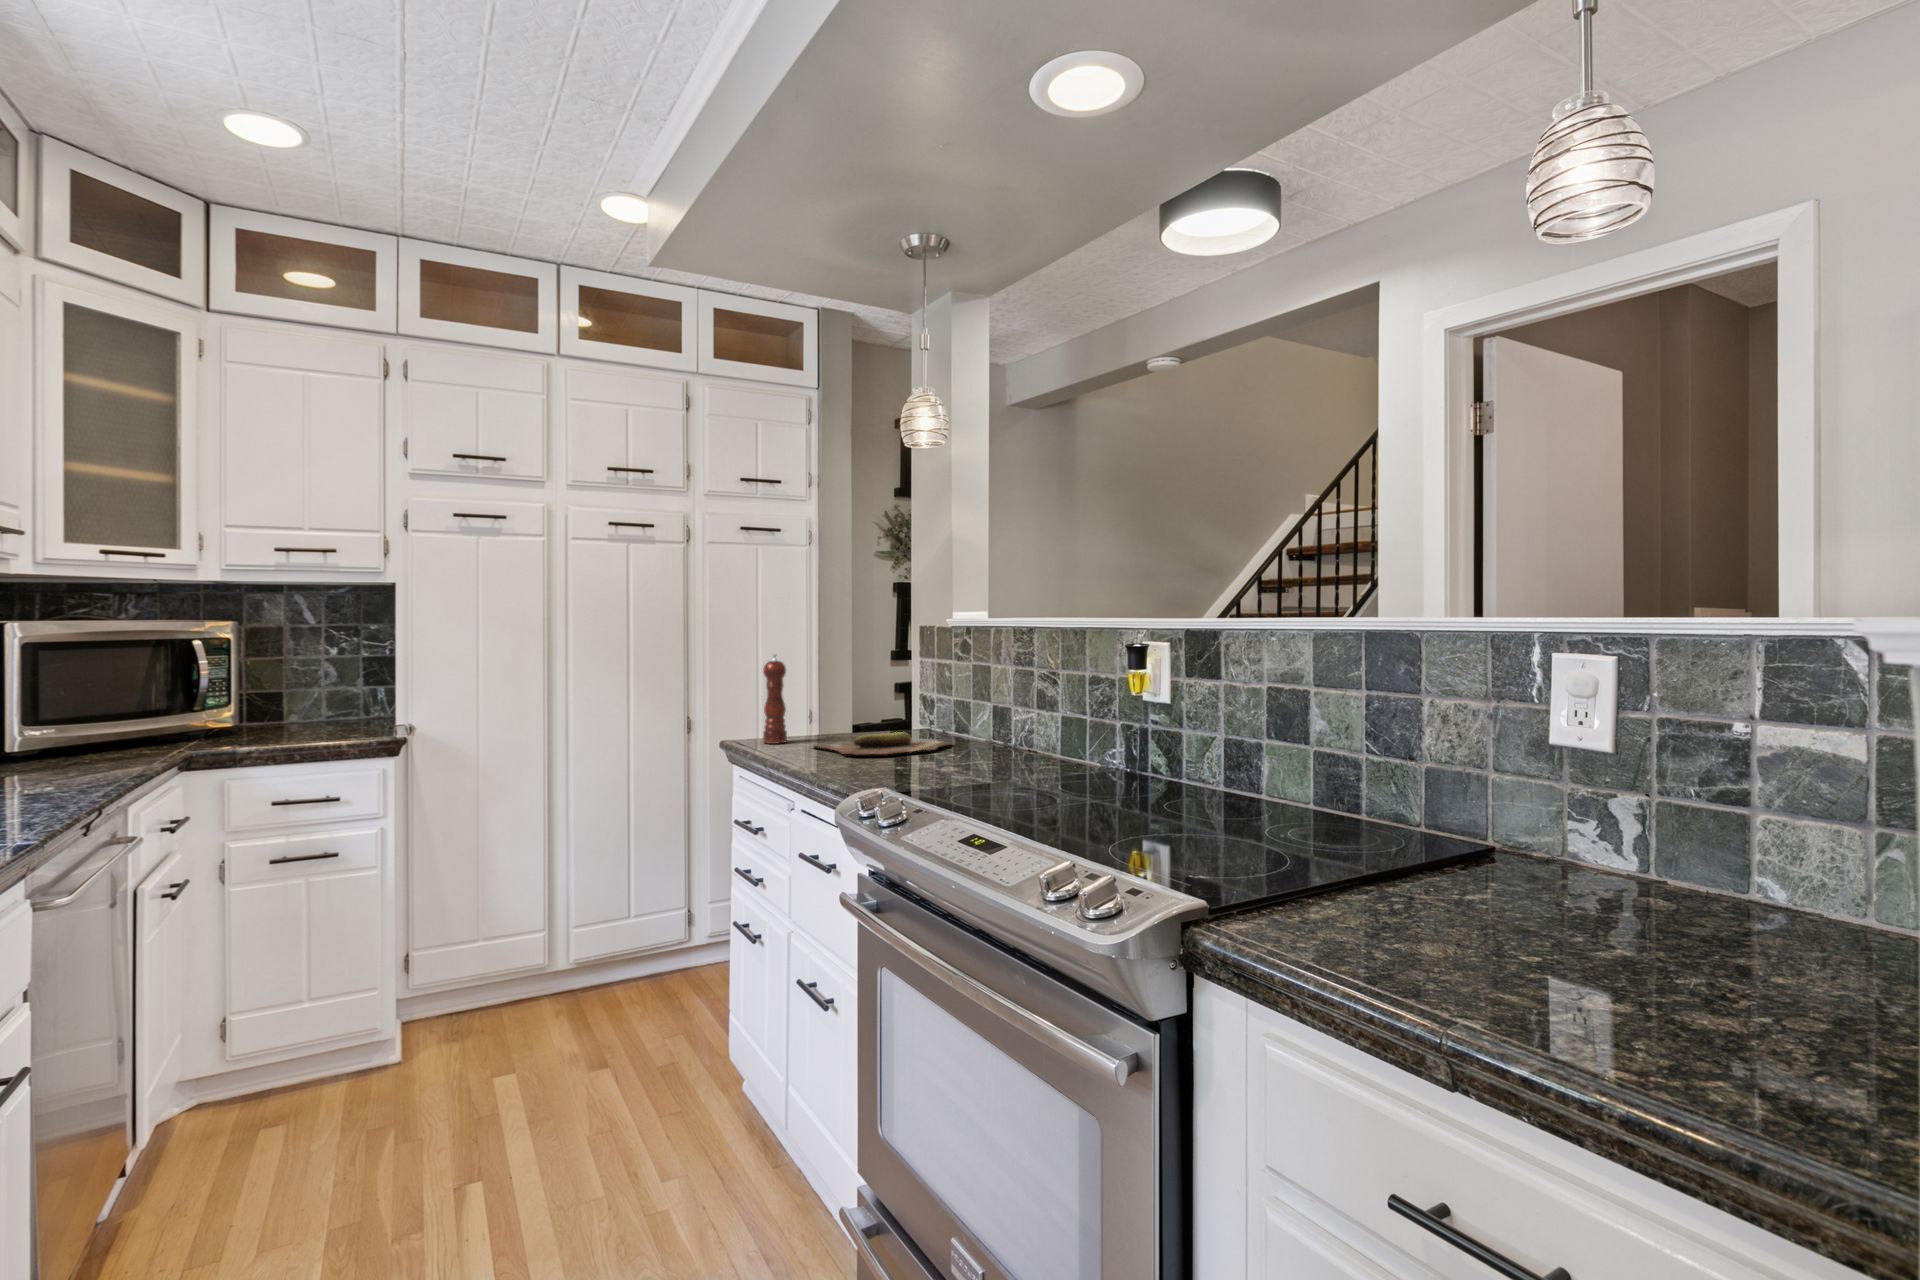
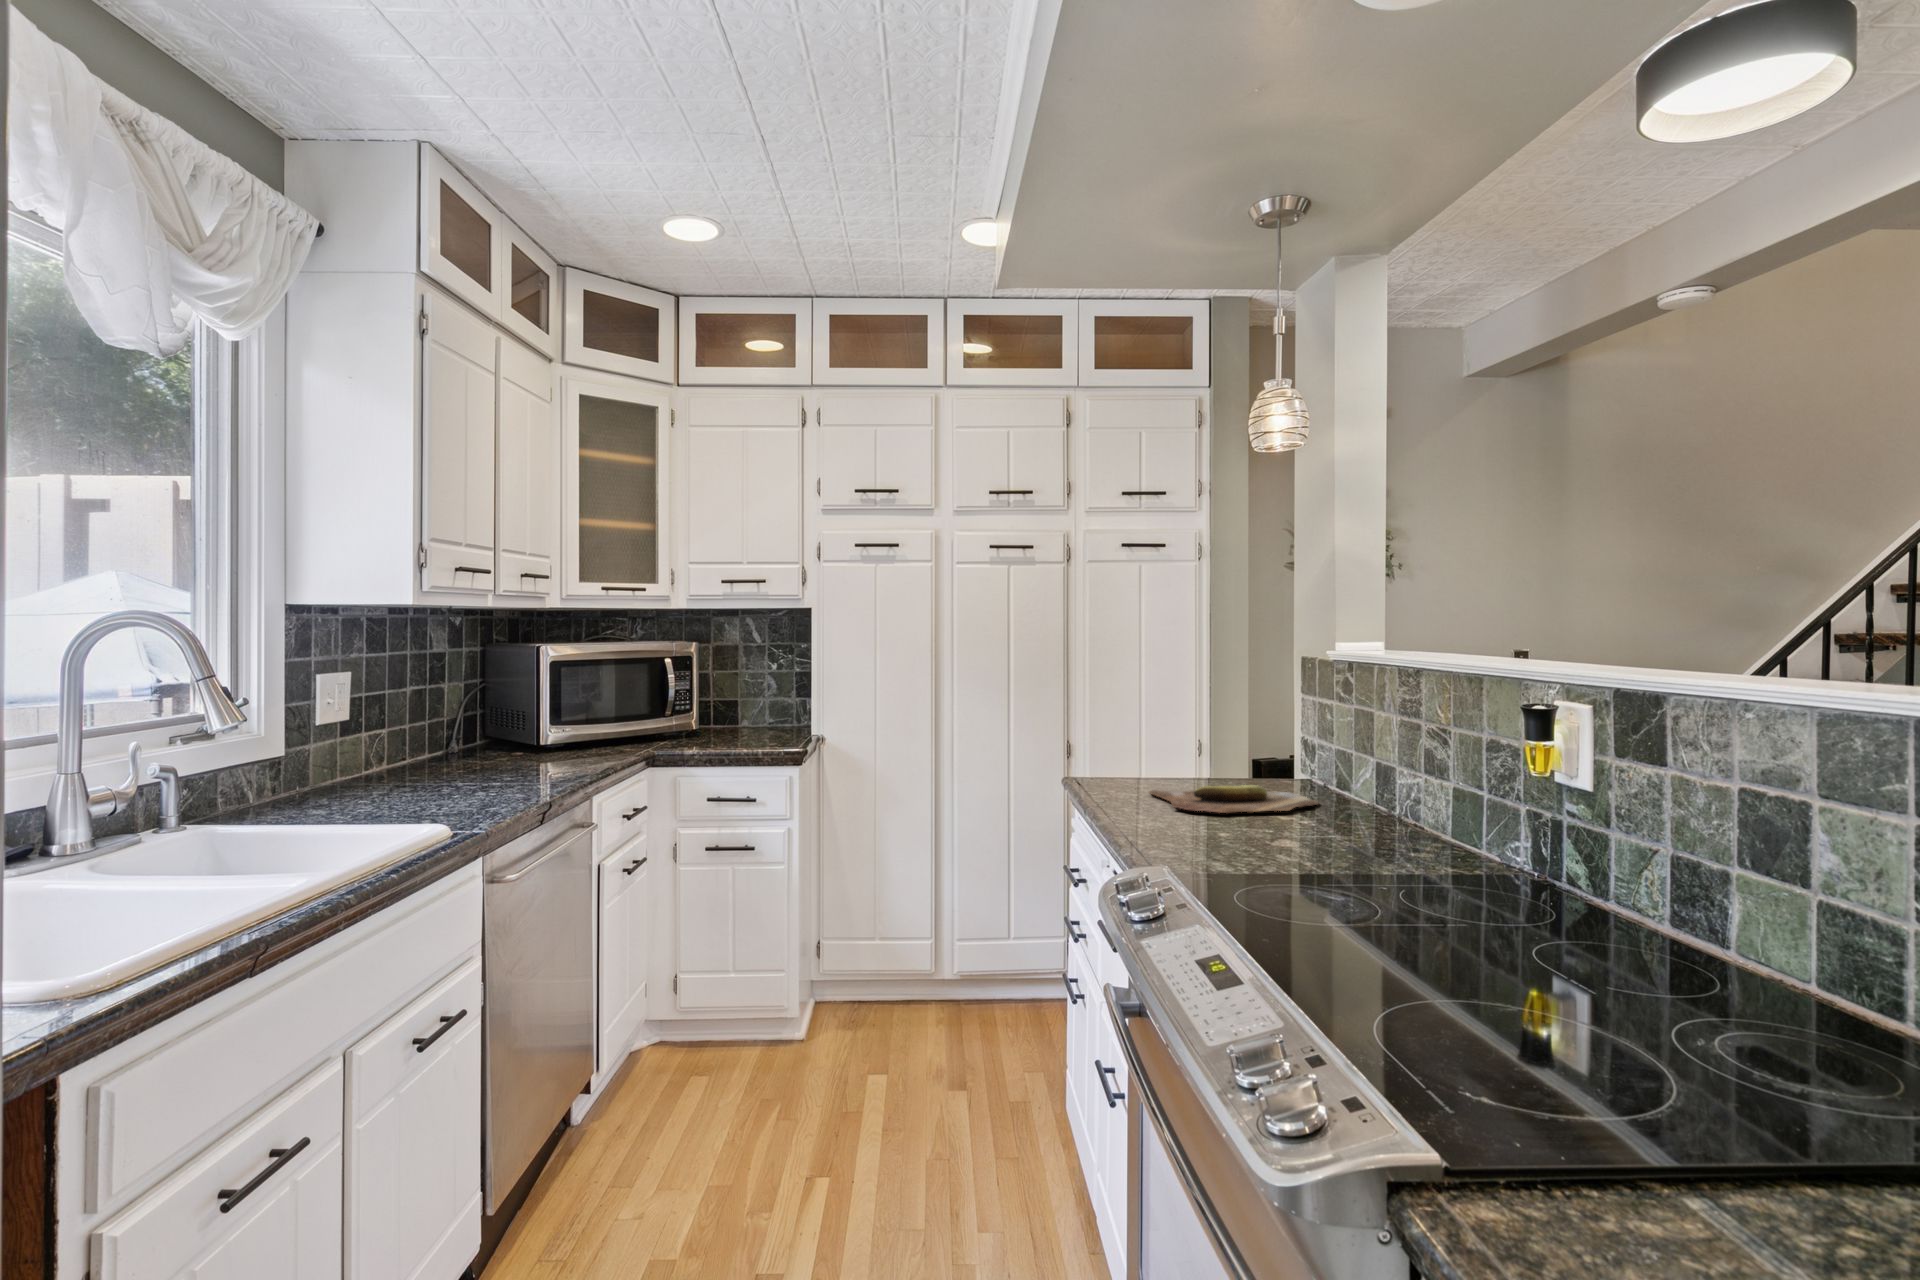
pepper mill: present [763,654,787,744] -> none [1104,688,1129,785]

